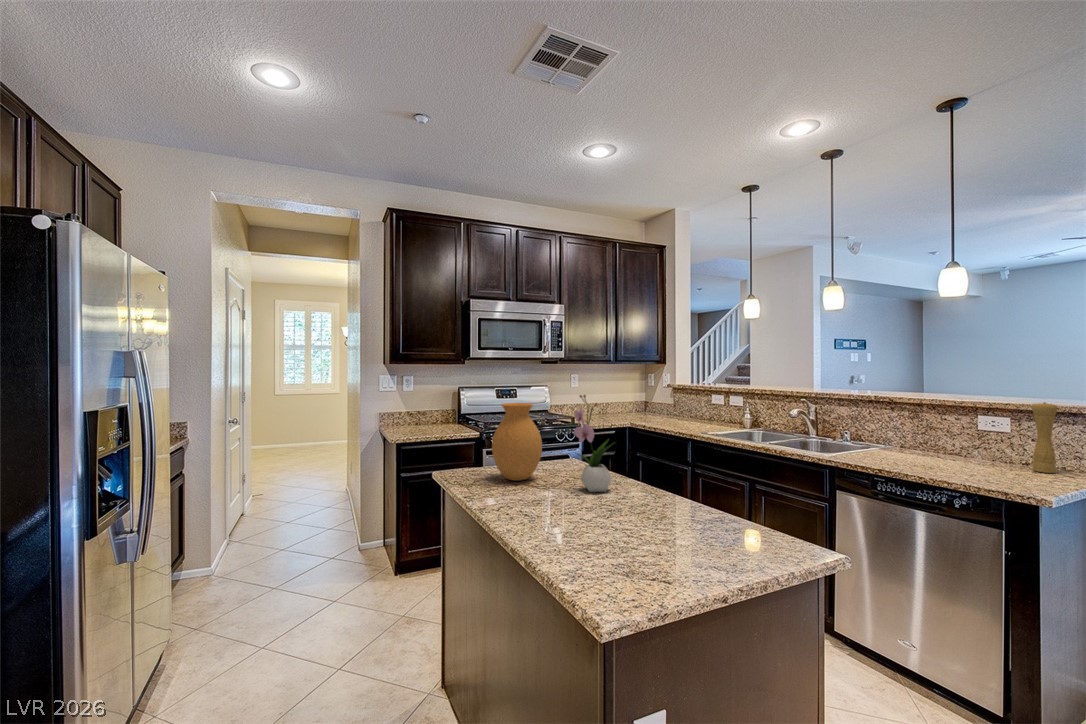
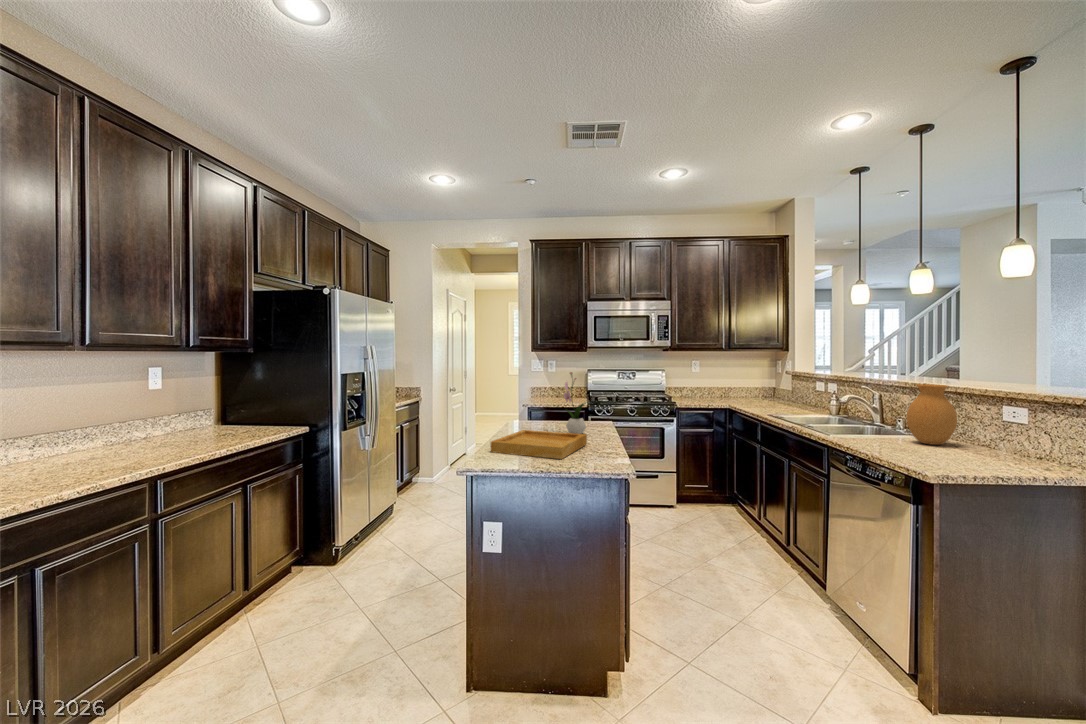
vase: present [492,403,542,481] -> present [907,384,957,445]
pepper mill: present [1032,403,1057,473] -> none [1022,392,1048,465]
tray: none [554,495,720,562] -> present [491,430,587,459]

